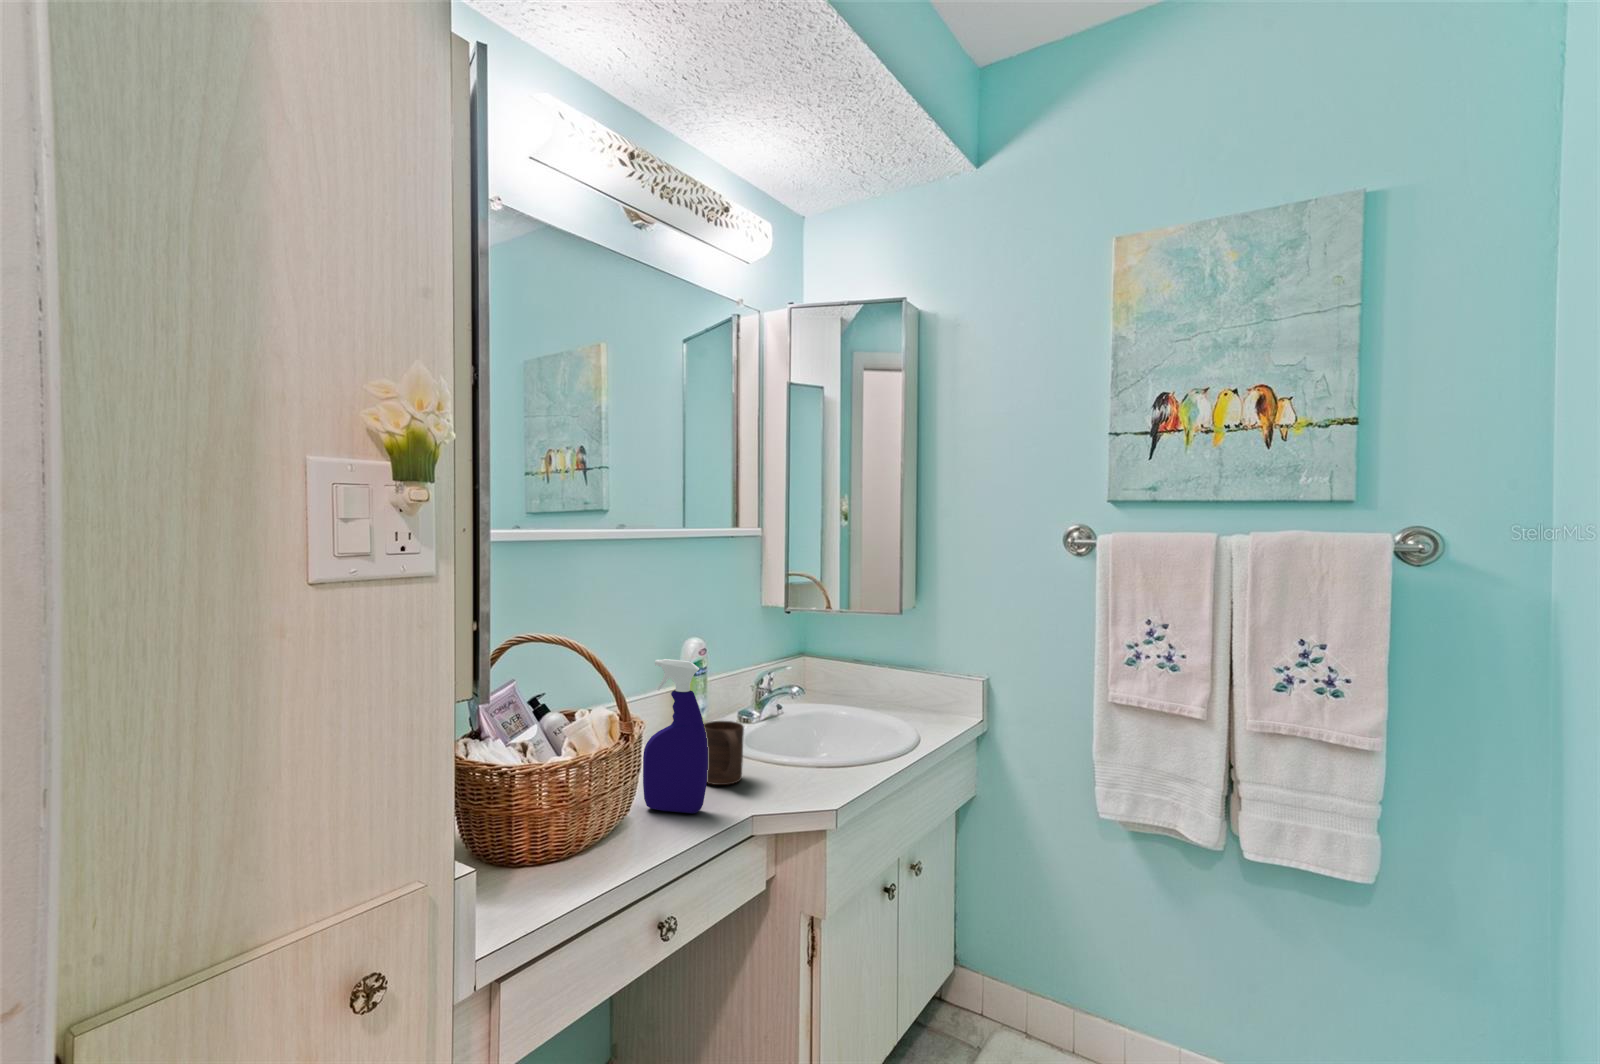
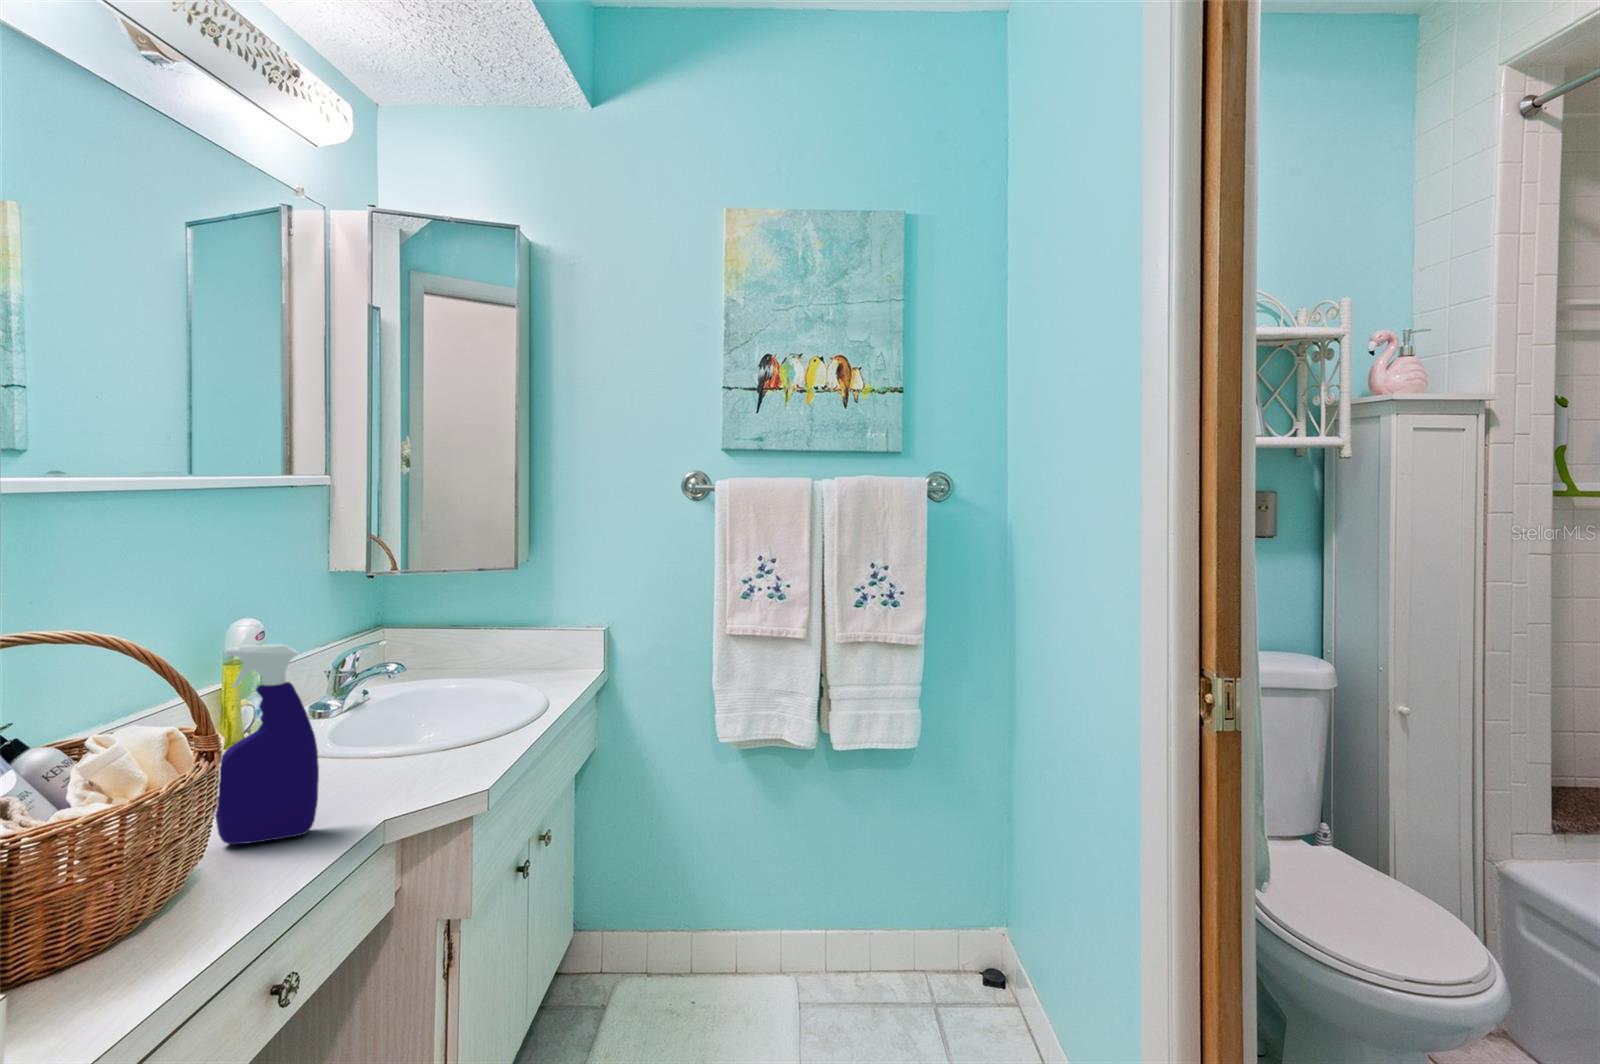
cup: present [704,721,744,785] -> none [290,714,353,796]

